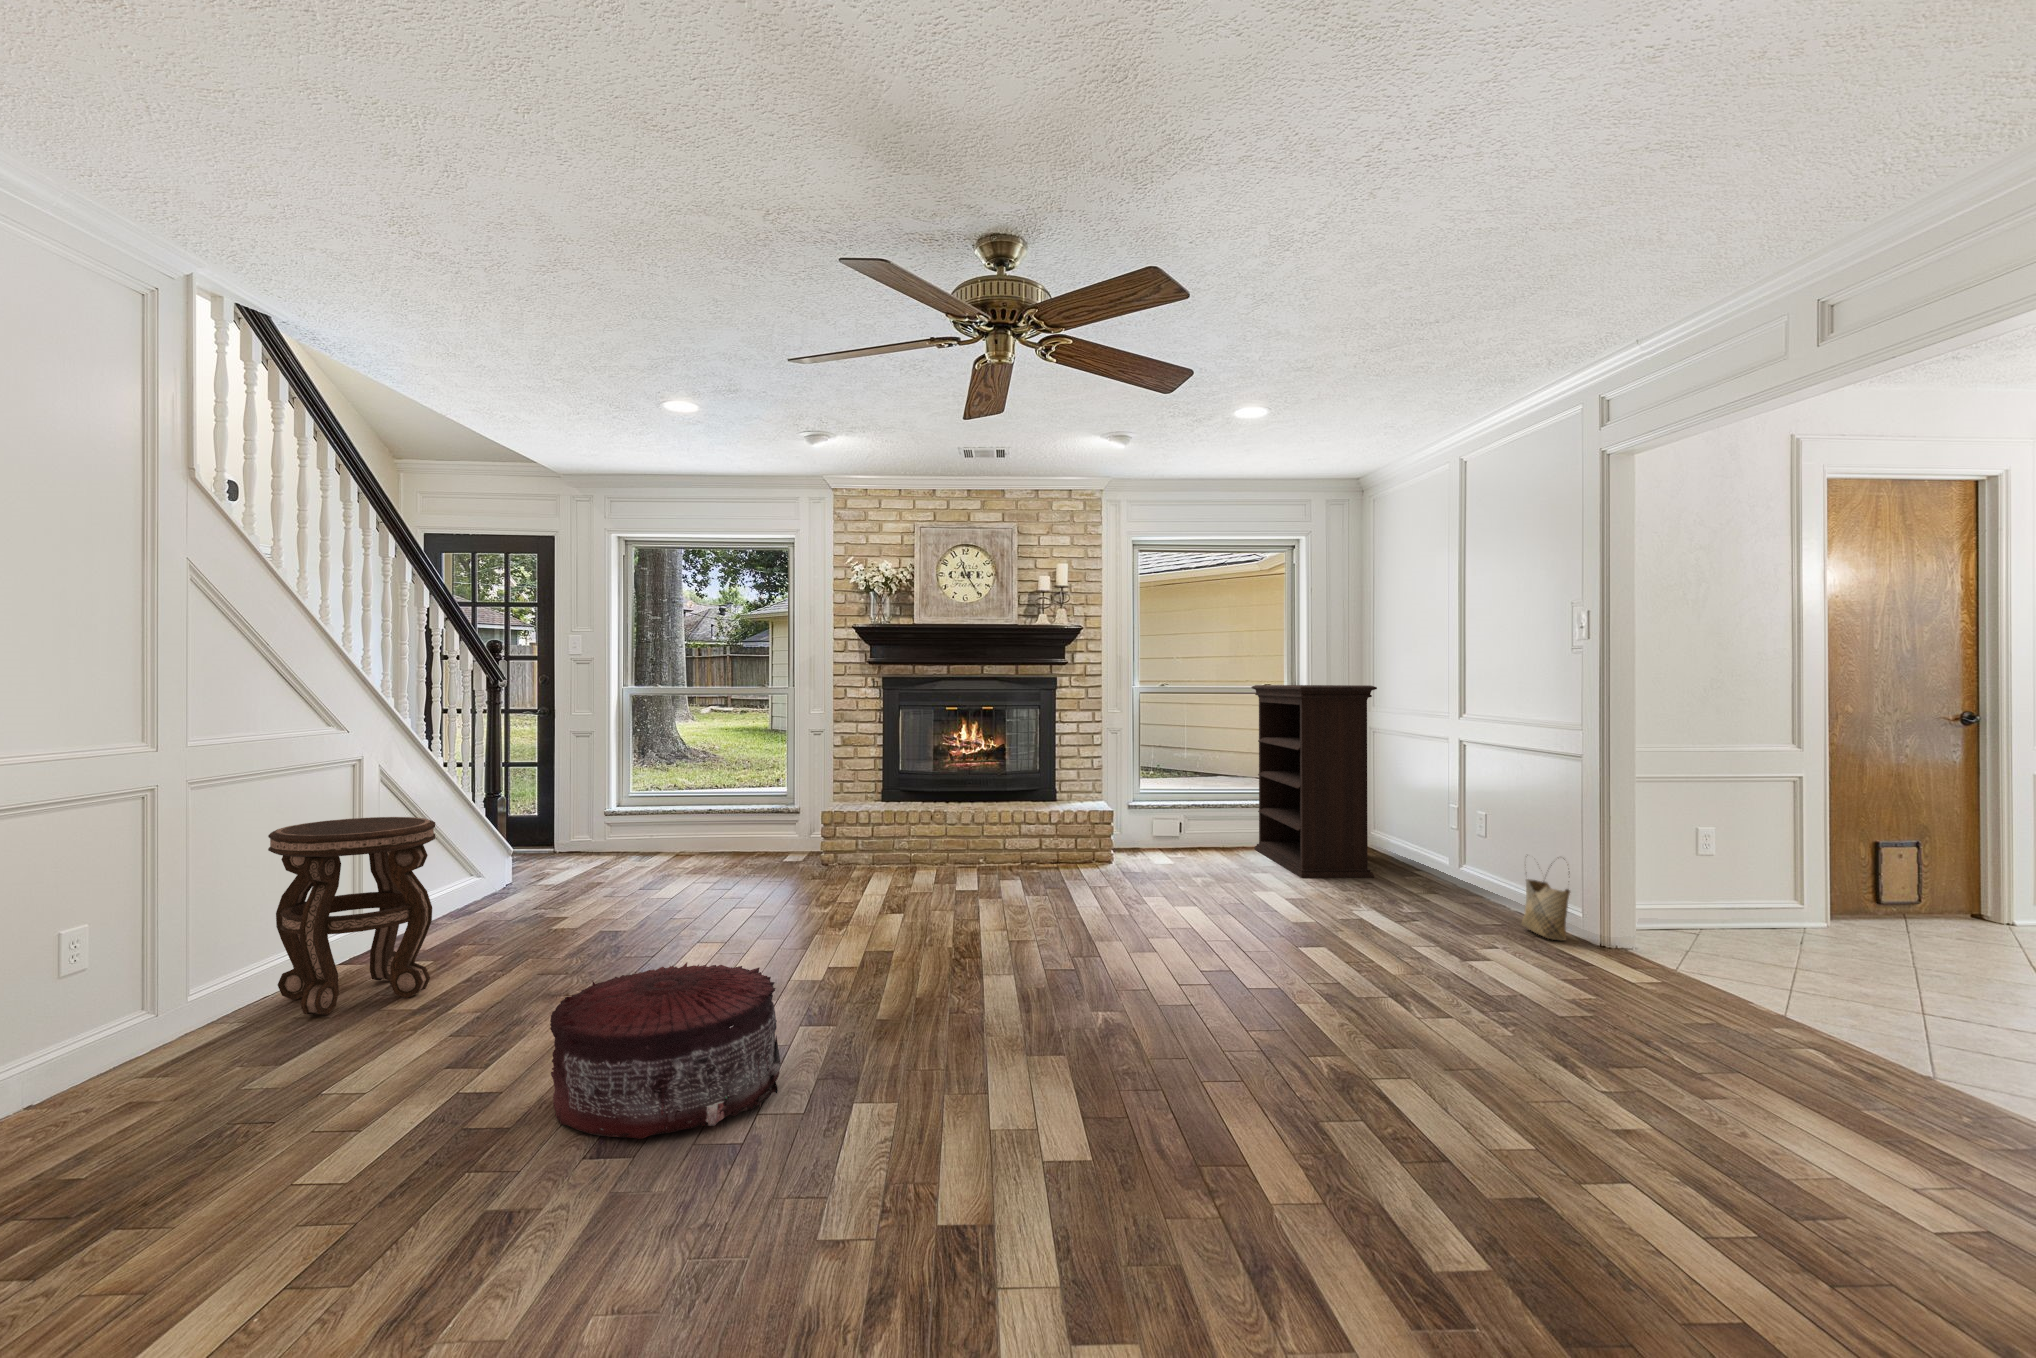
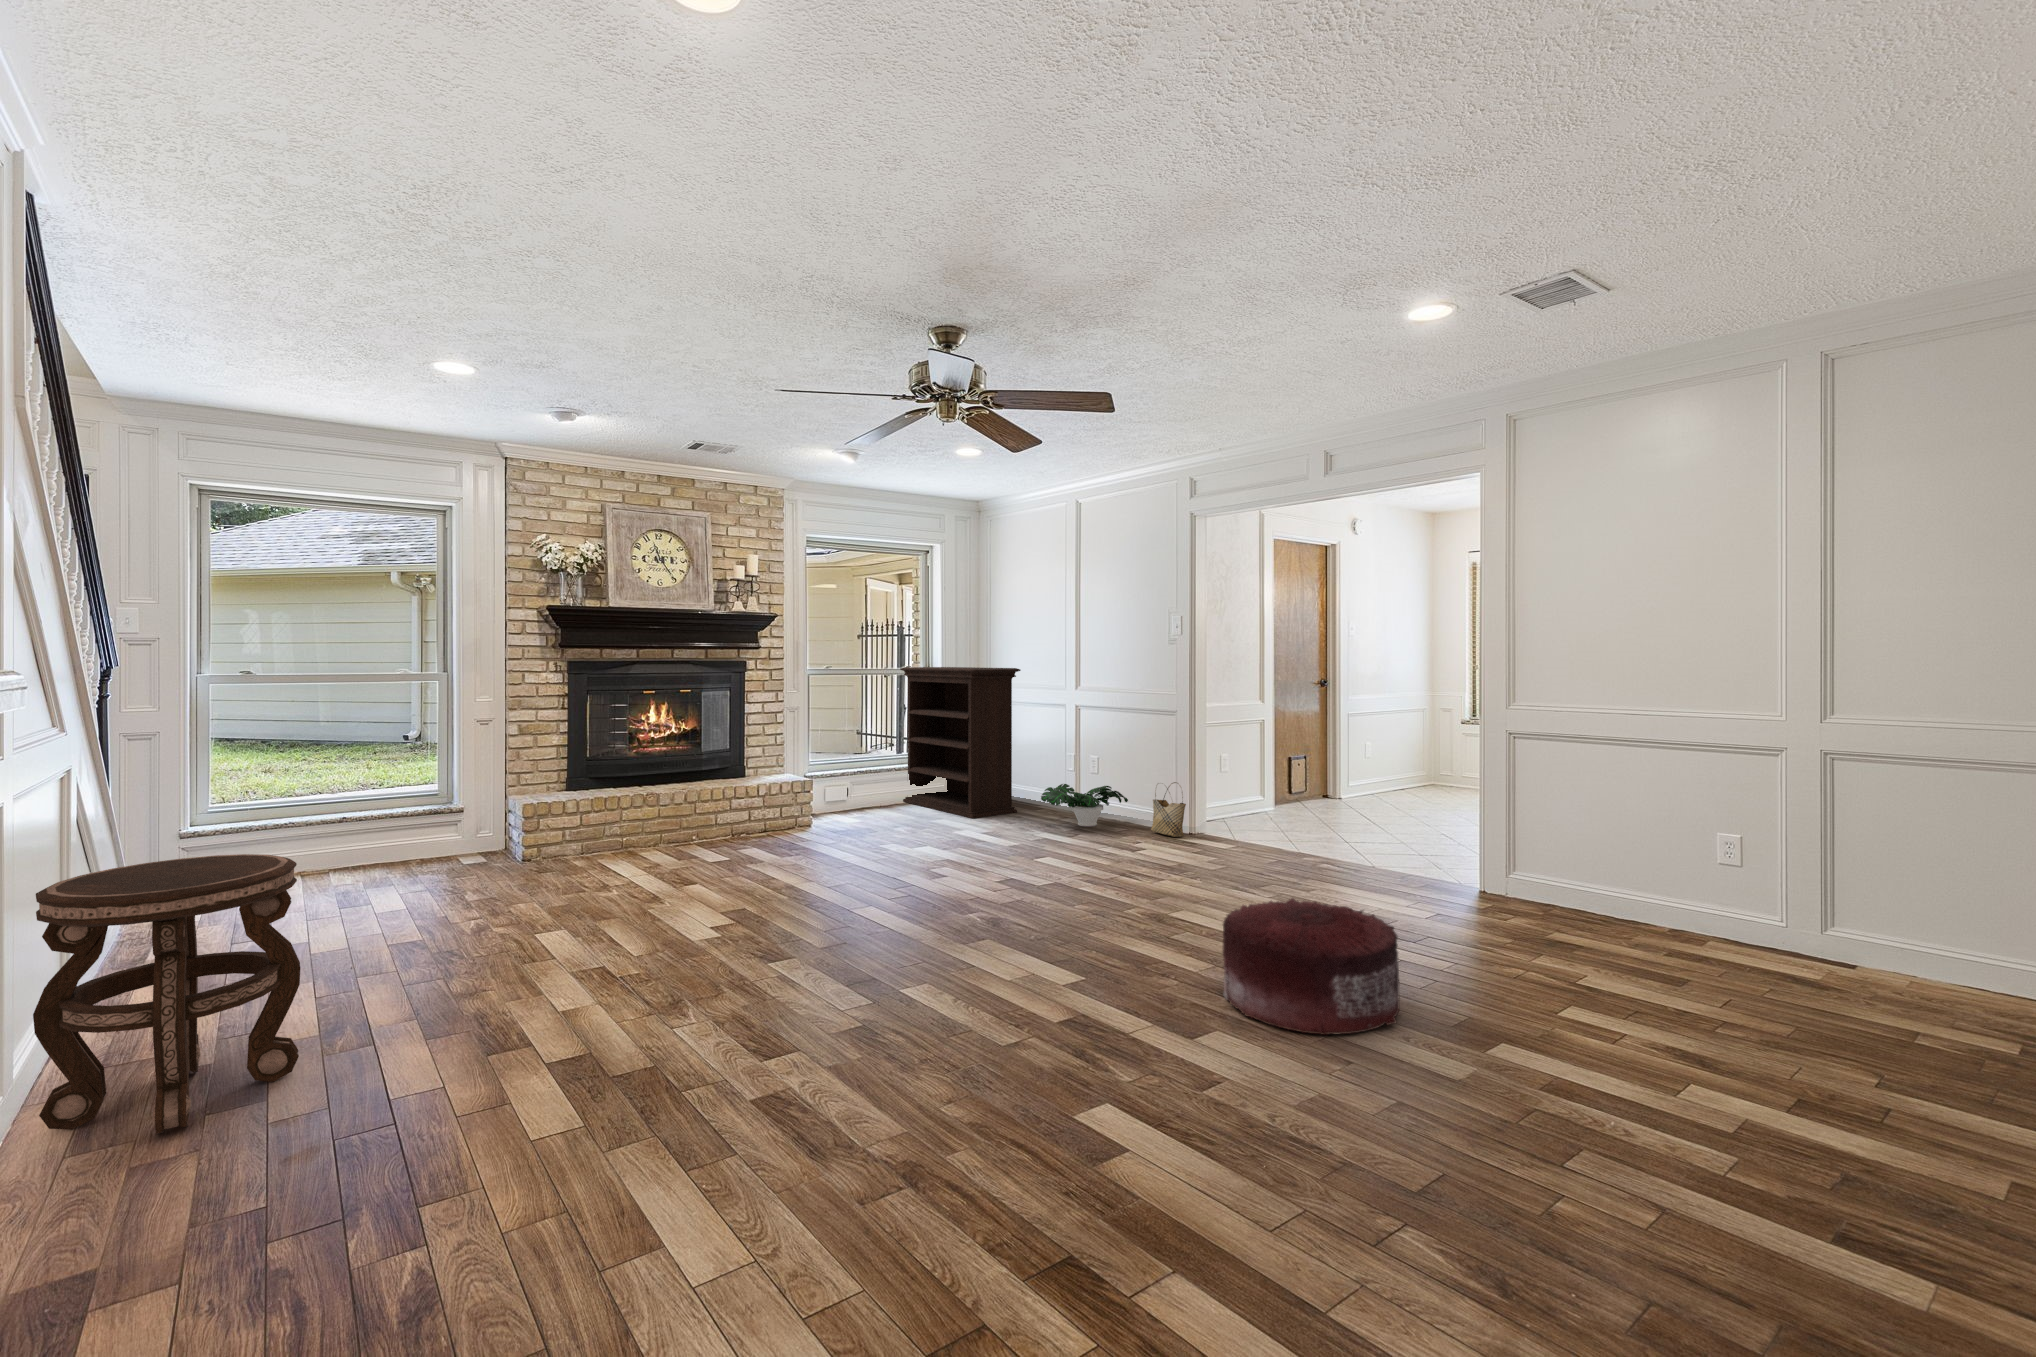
potted plant: none [1374,844,1499,908] -> present [1041,784,1128,826]
pouf: present [550,963,781,1139] -> present [1222,898,1400,1035]

